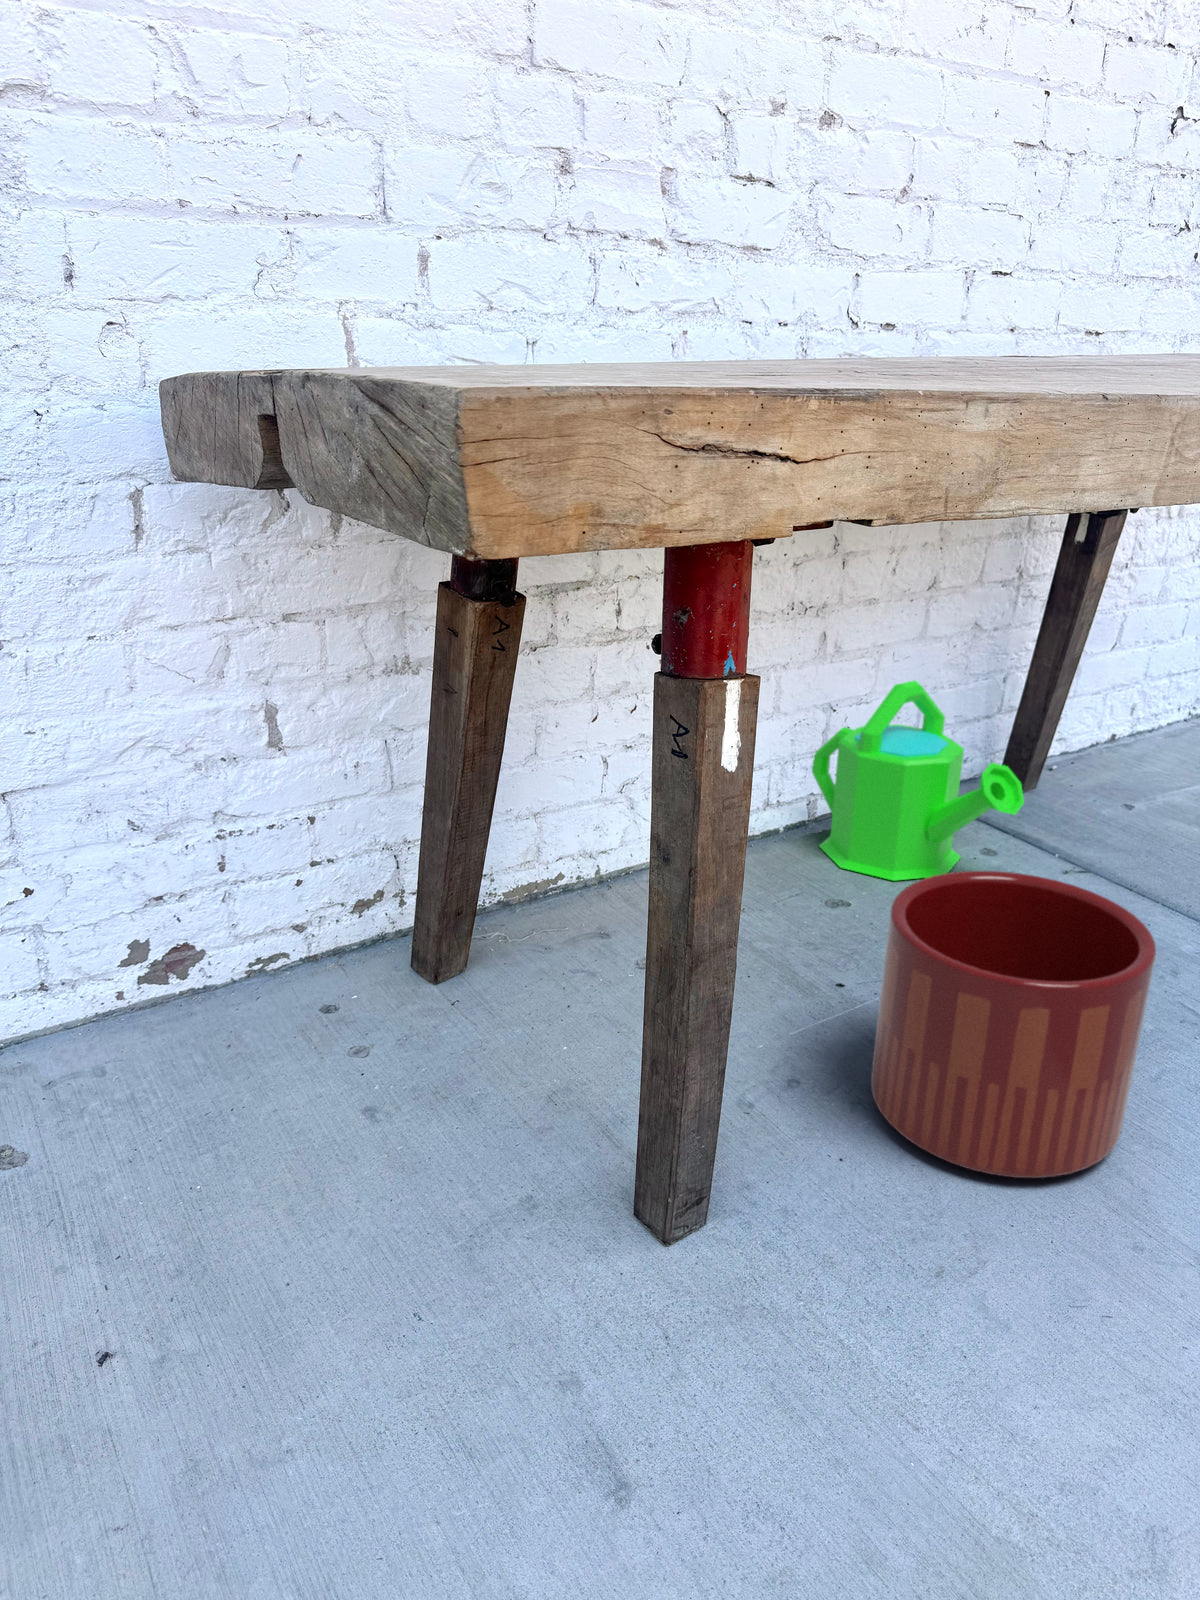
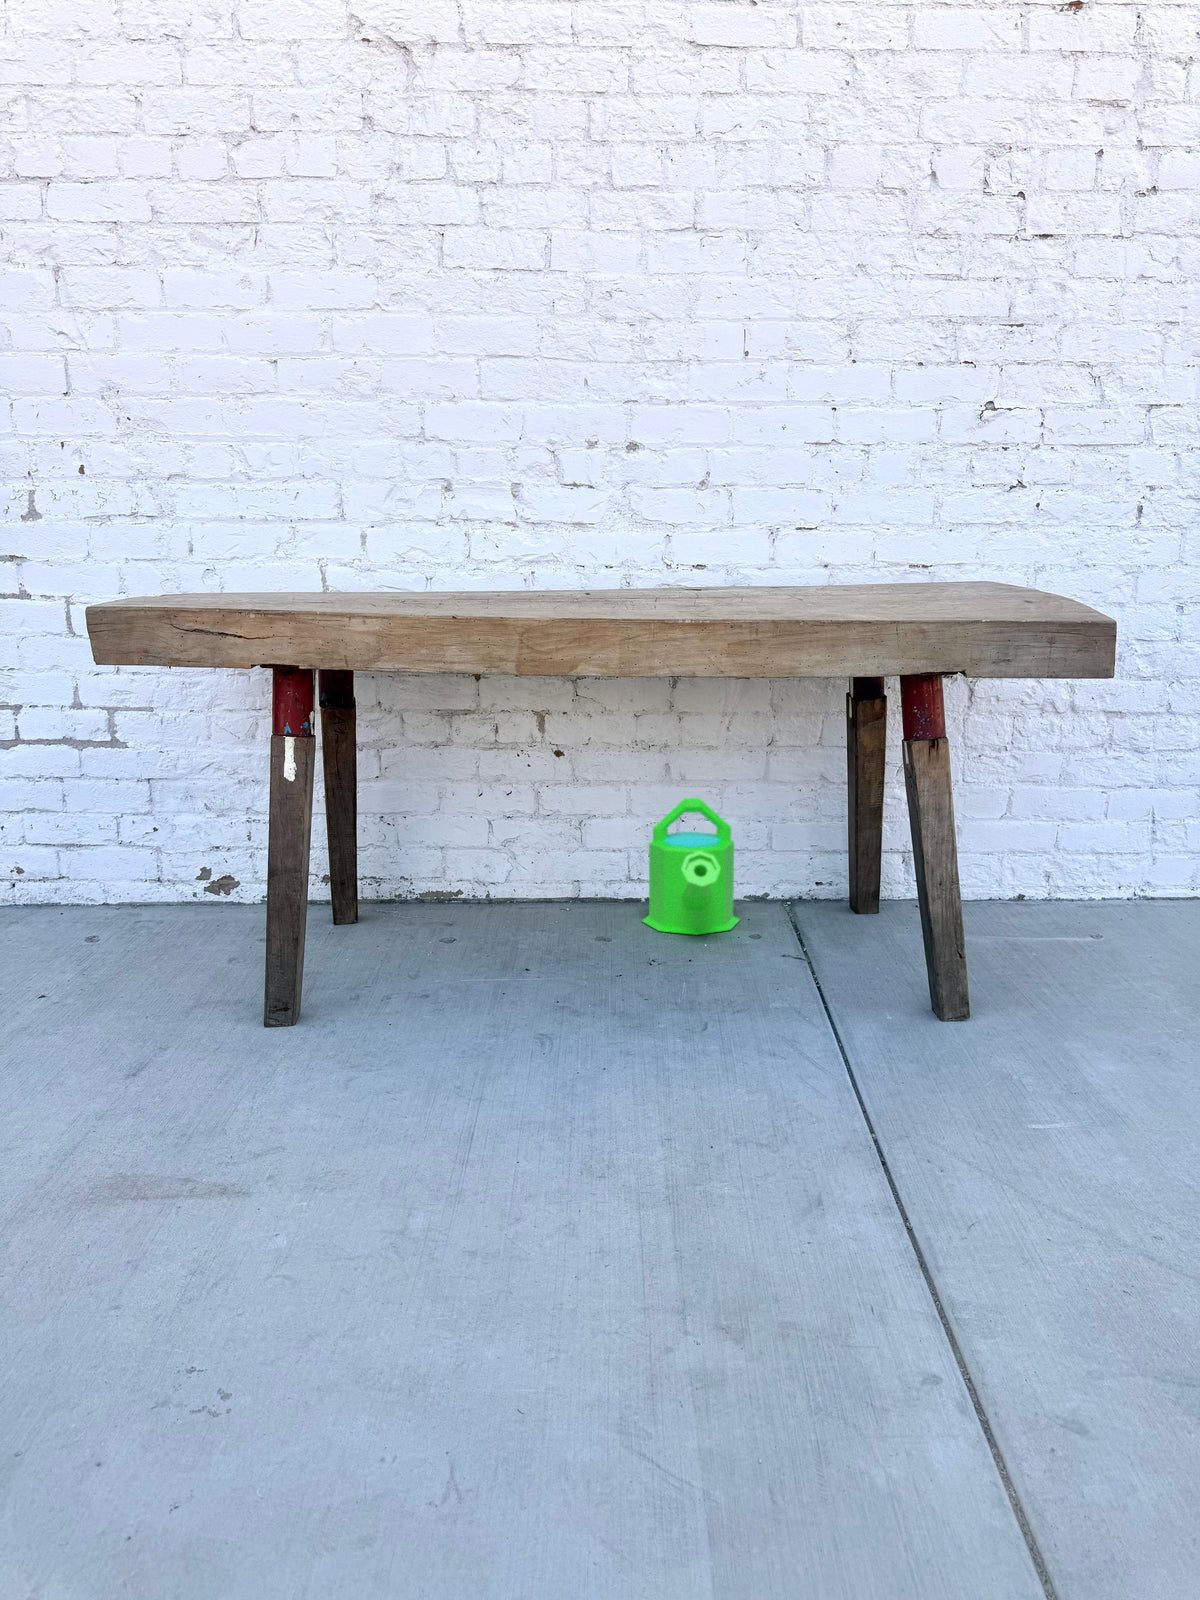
planter: present [871,871,1156,1178] -> none [413,871,556,1027]

